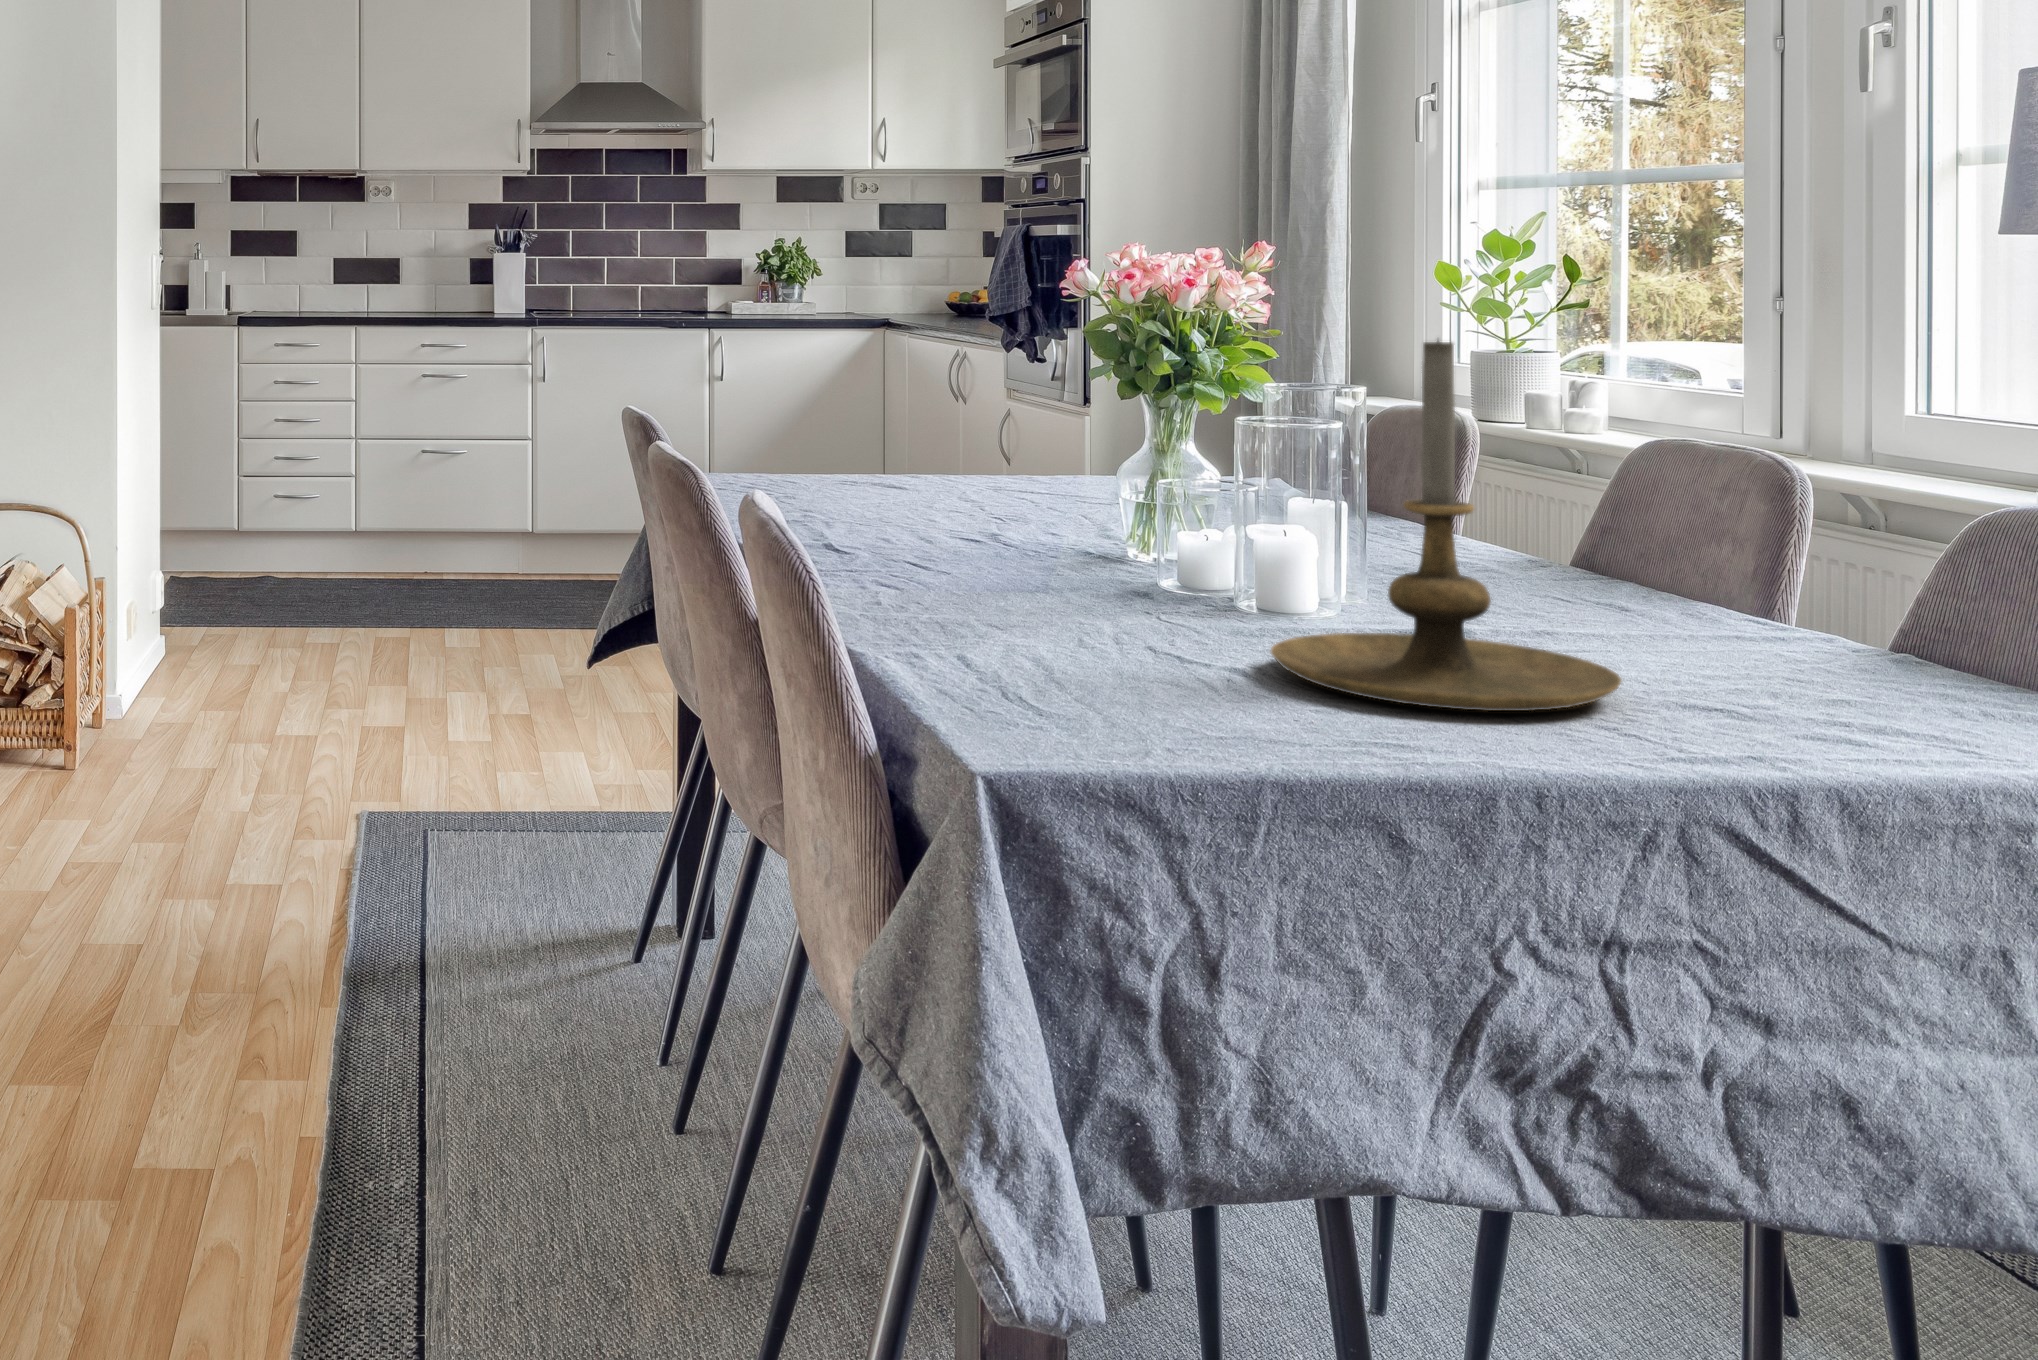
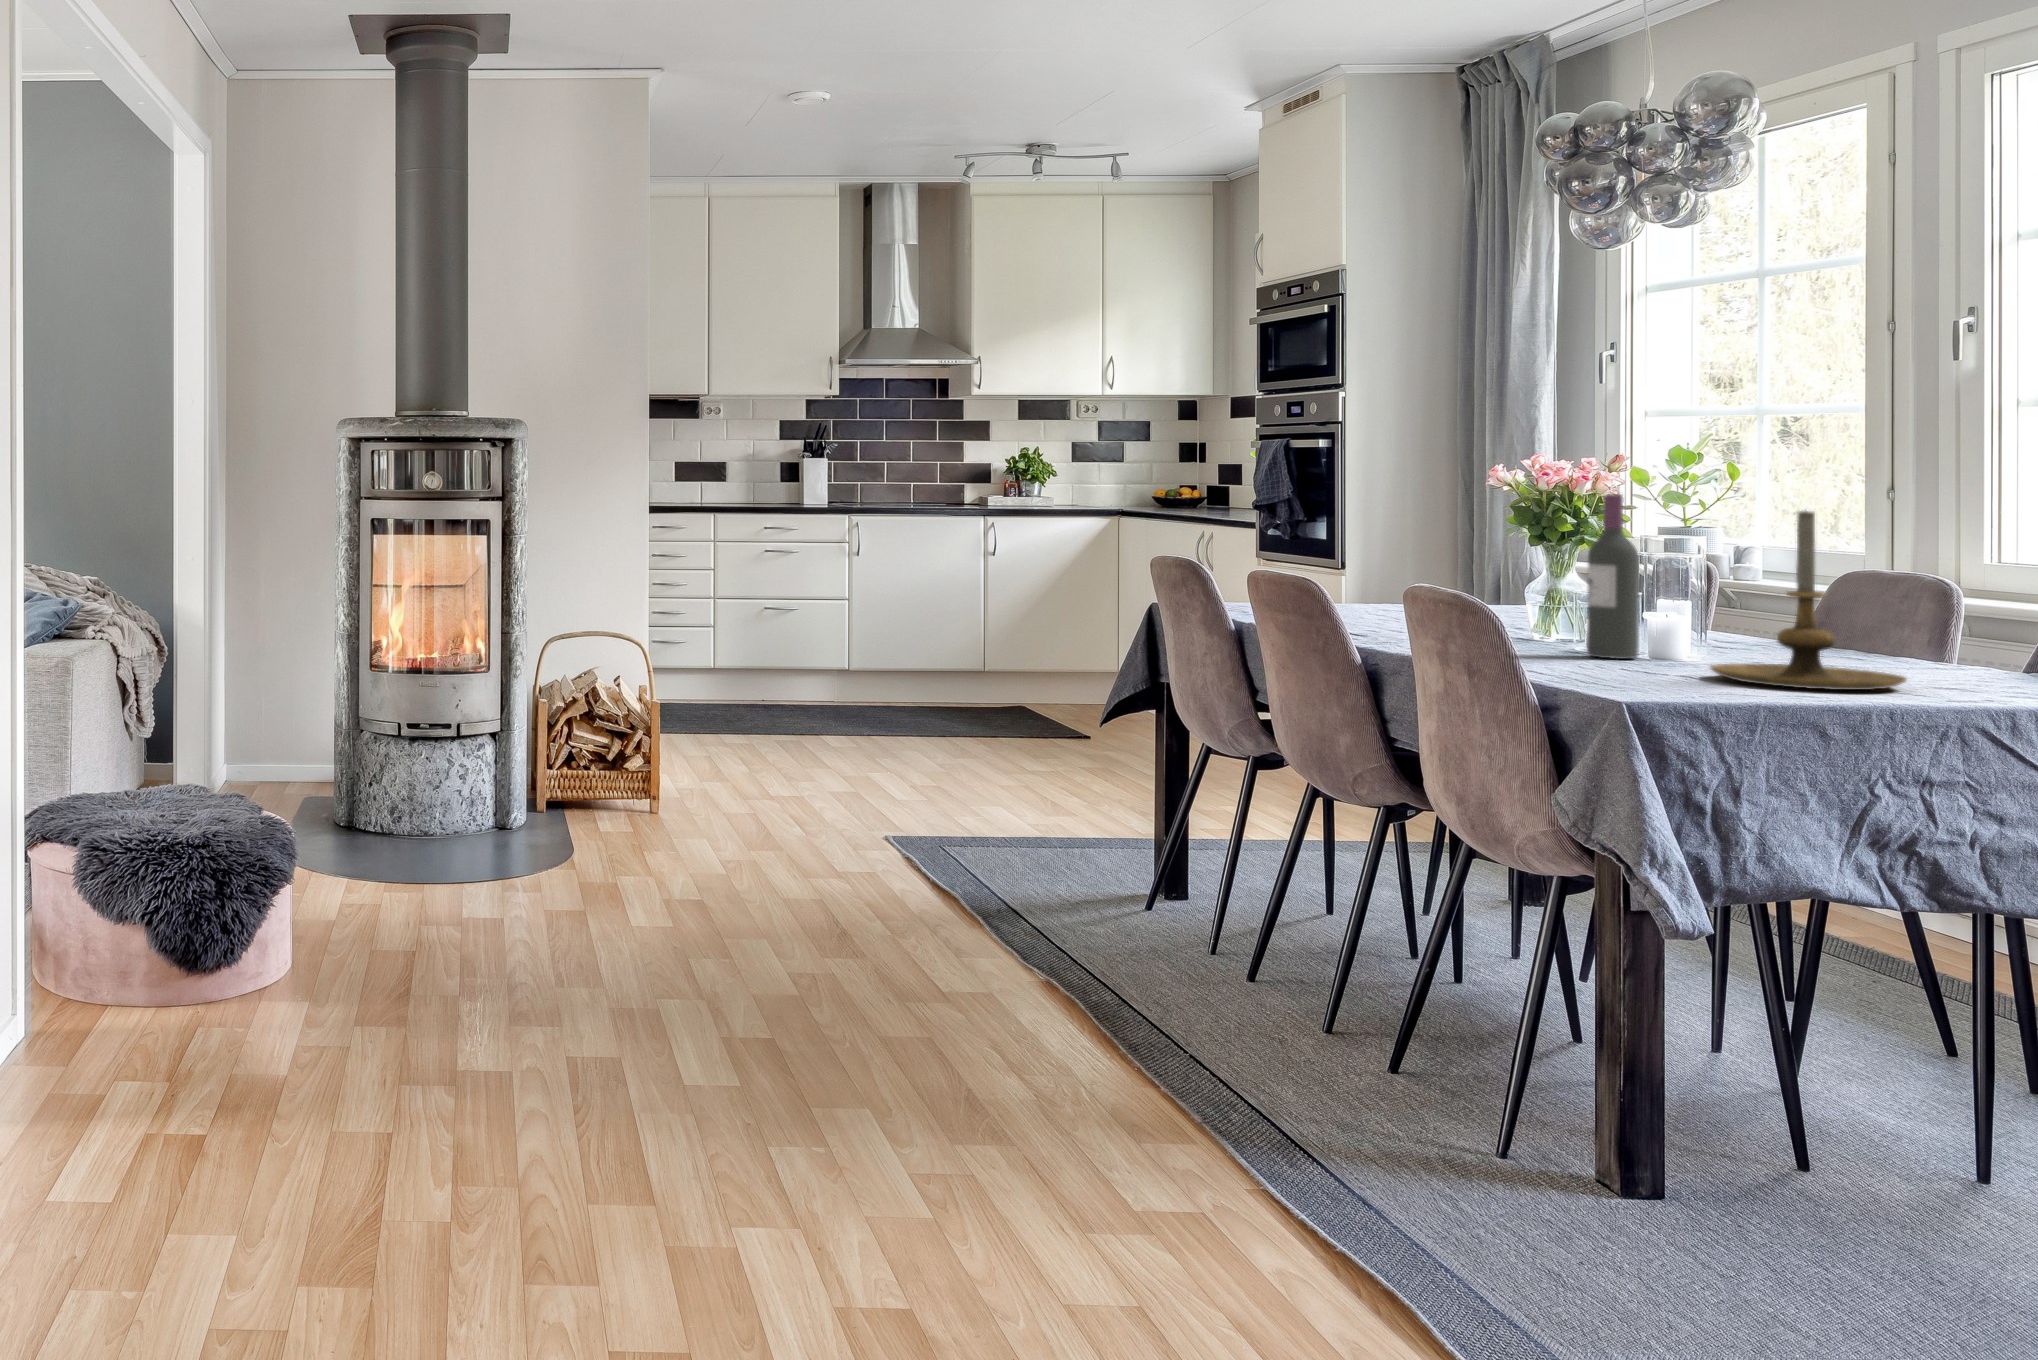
wine bottle: none [1141,305,1224,605] -> present [1587,494,1639,659]

